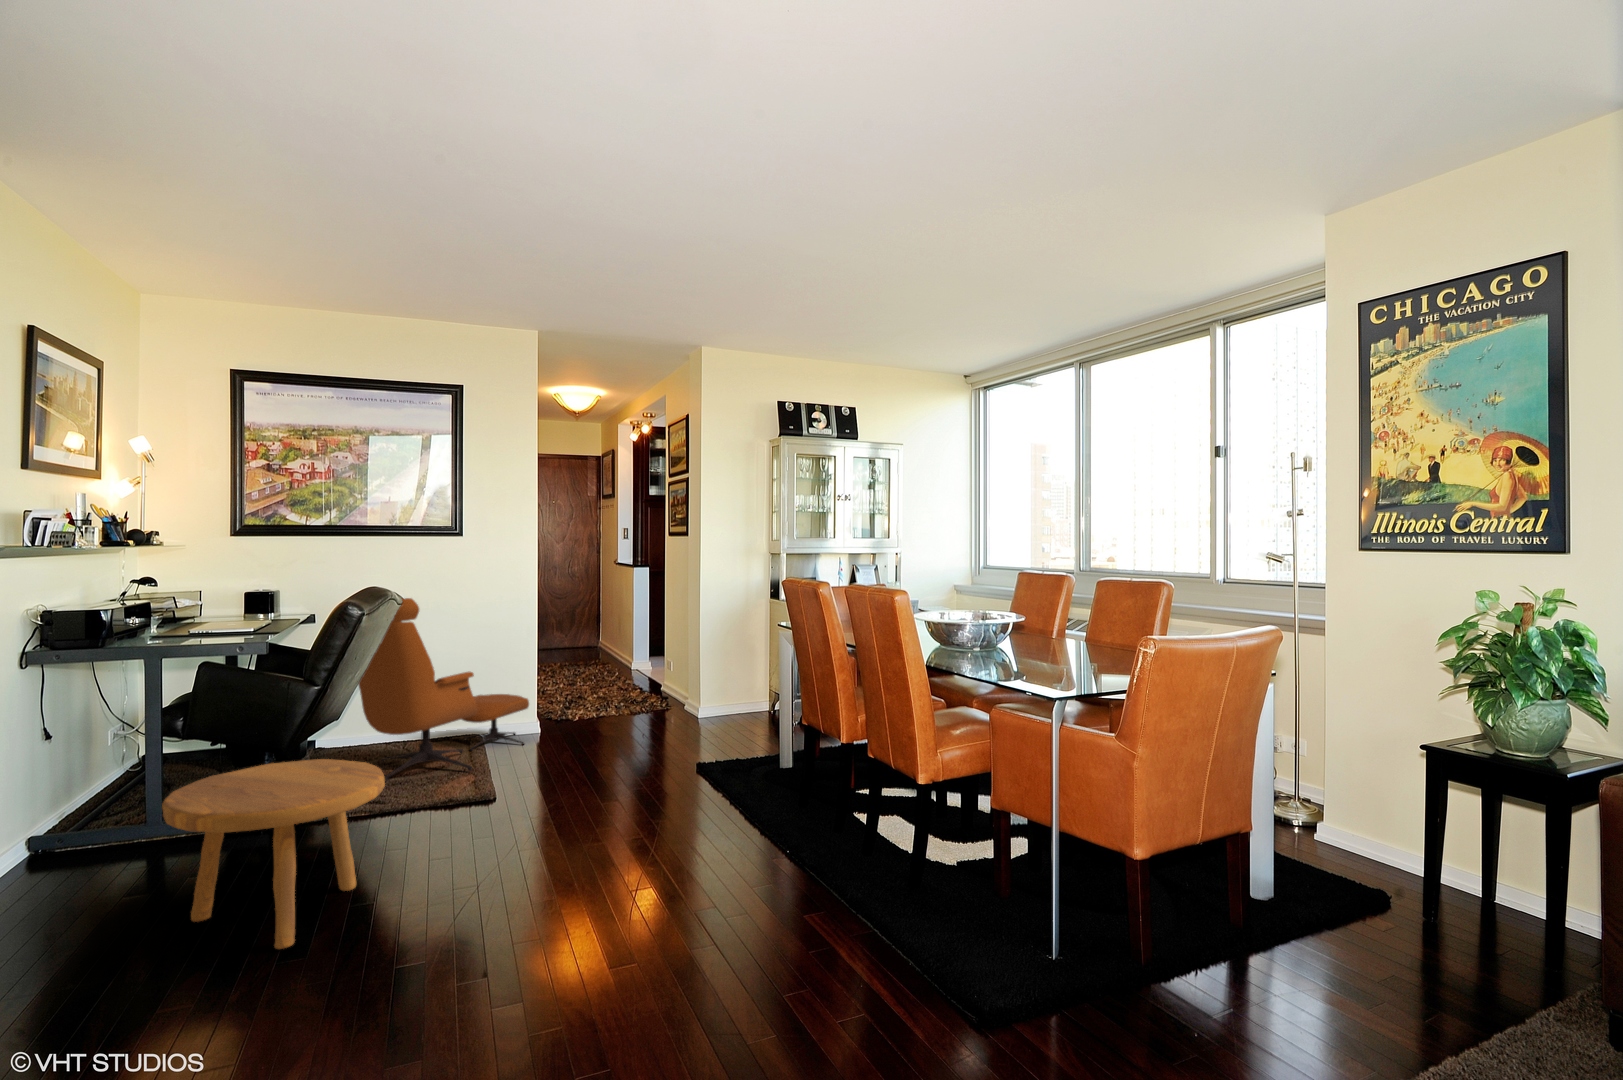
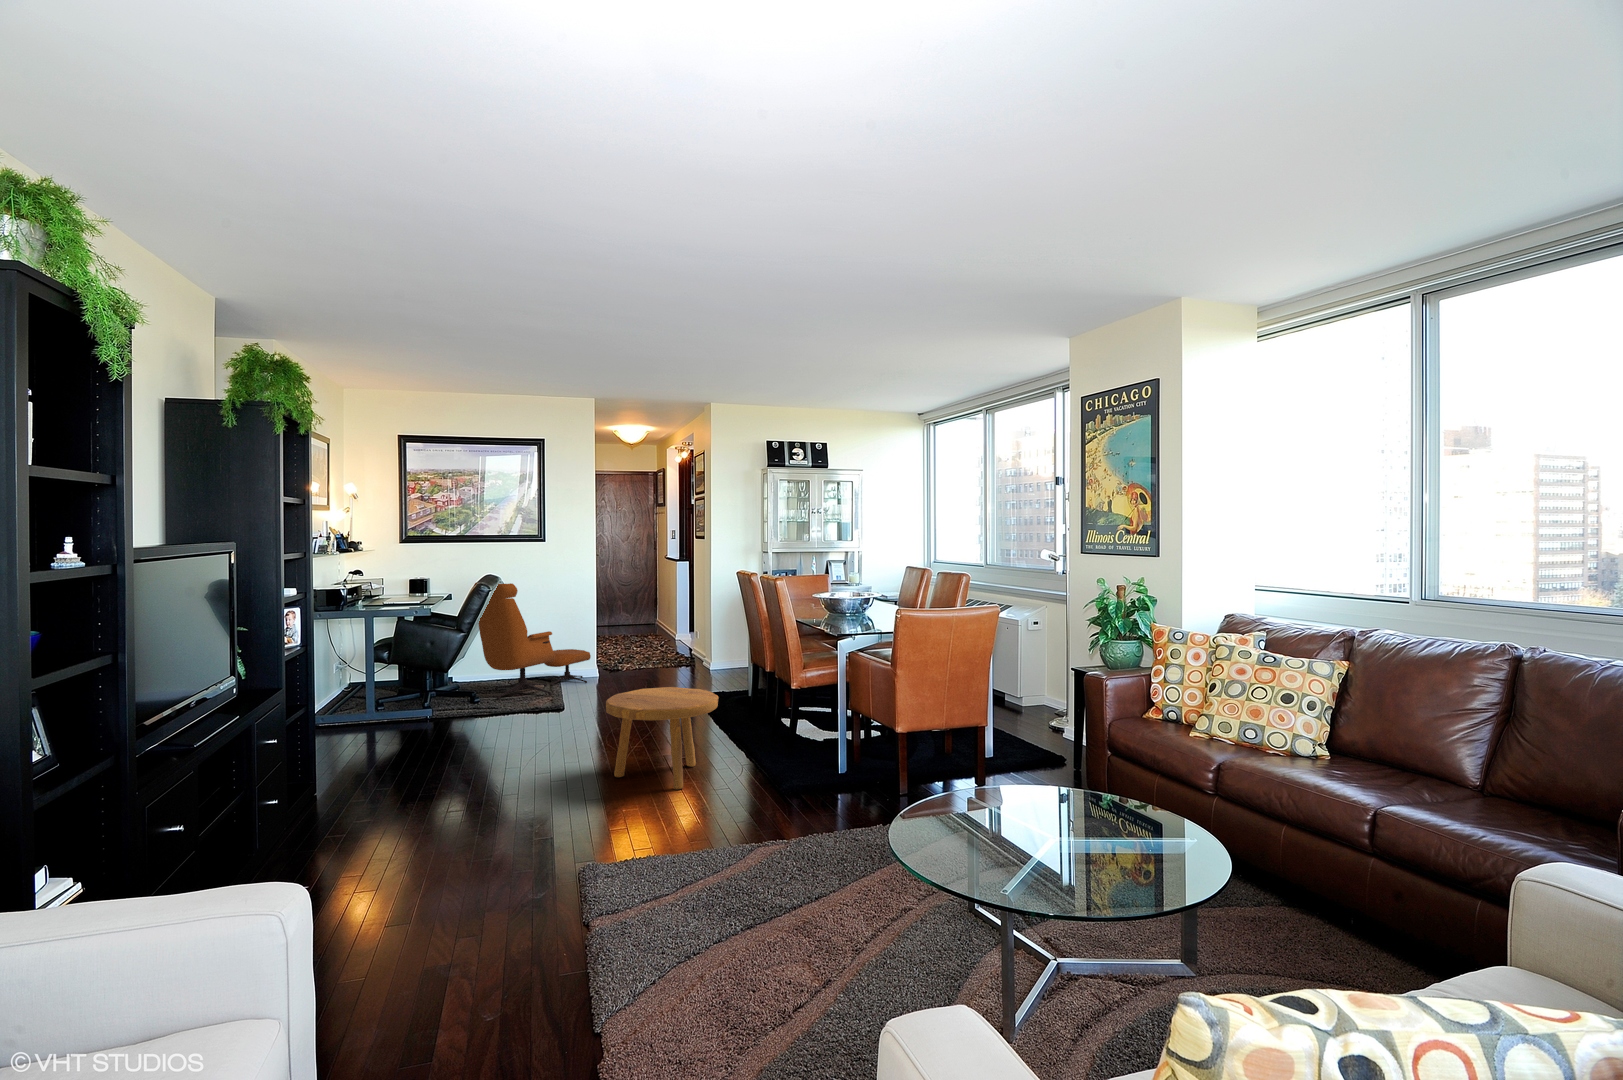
footstool: present [162,759,385,949] -> present [606,687,718,789]

